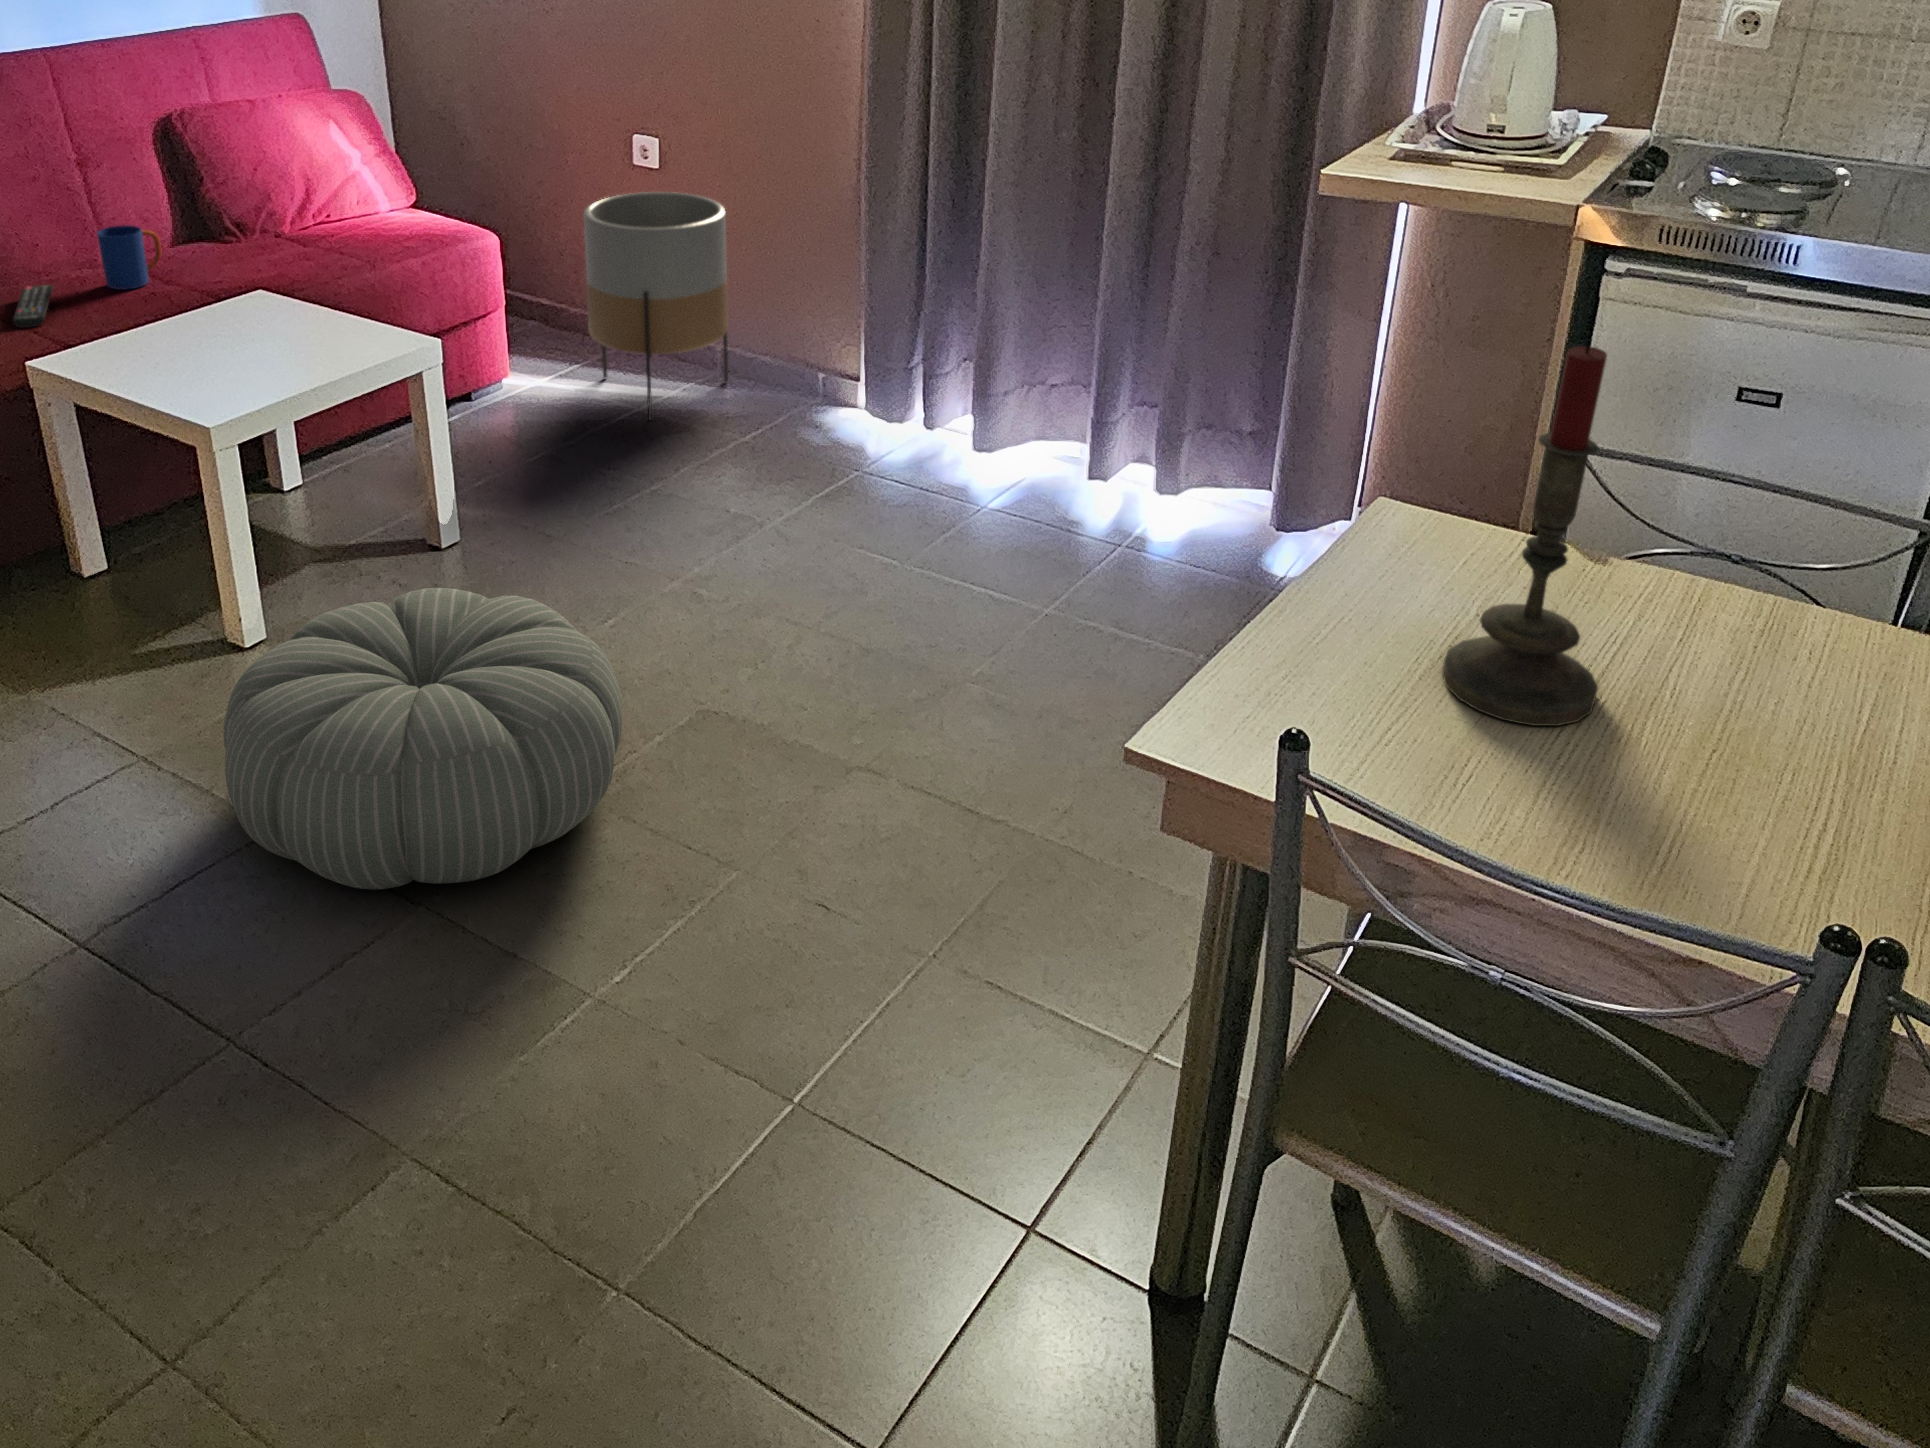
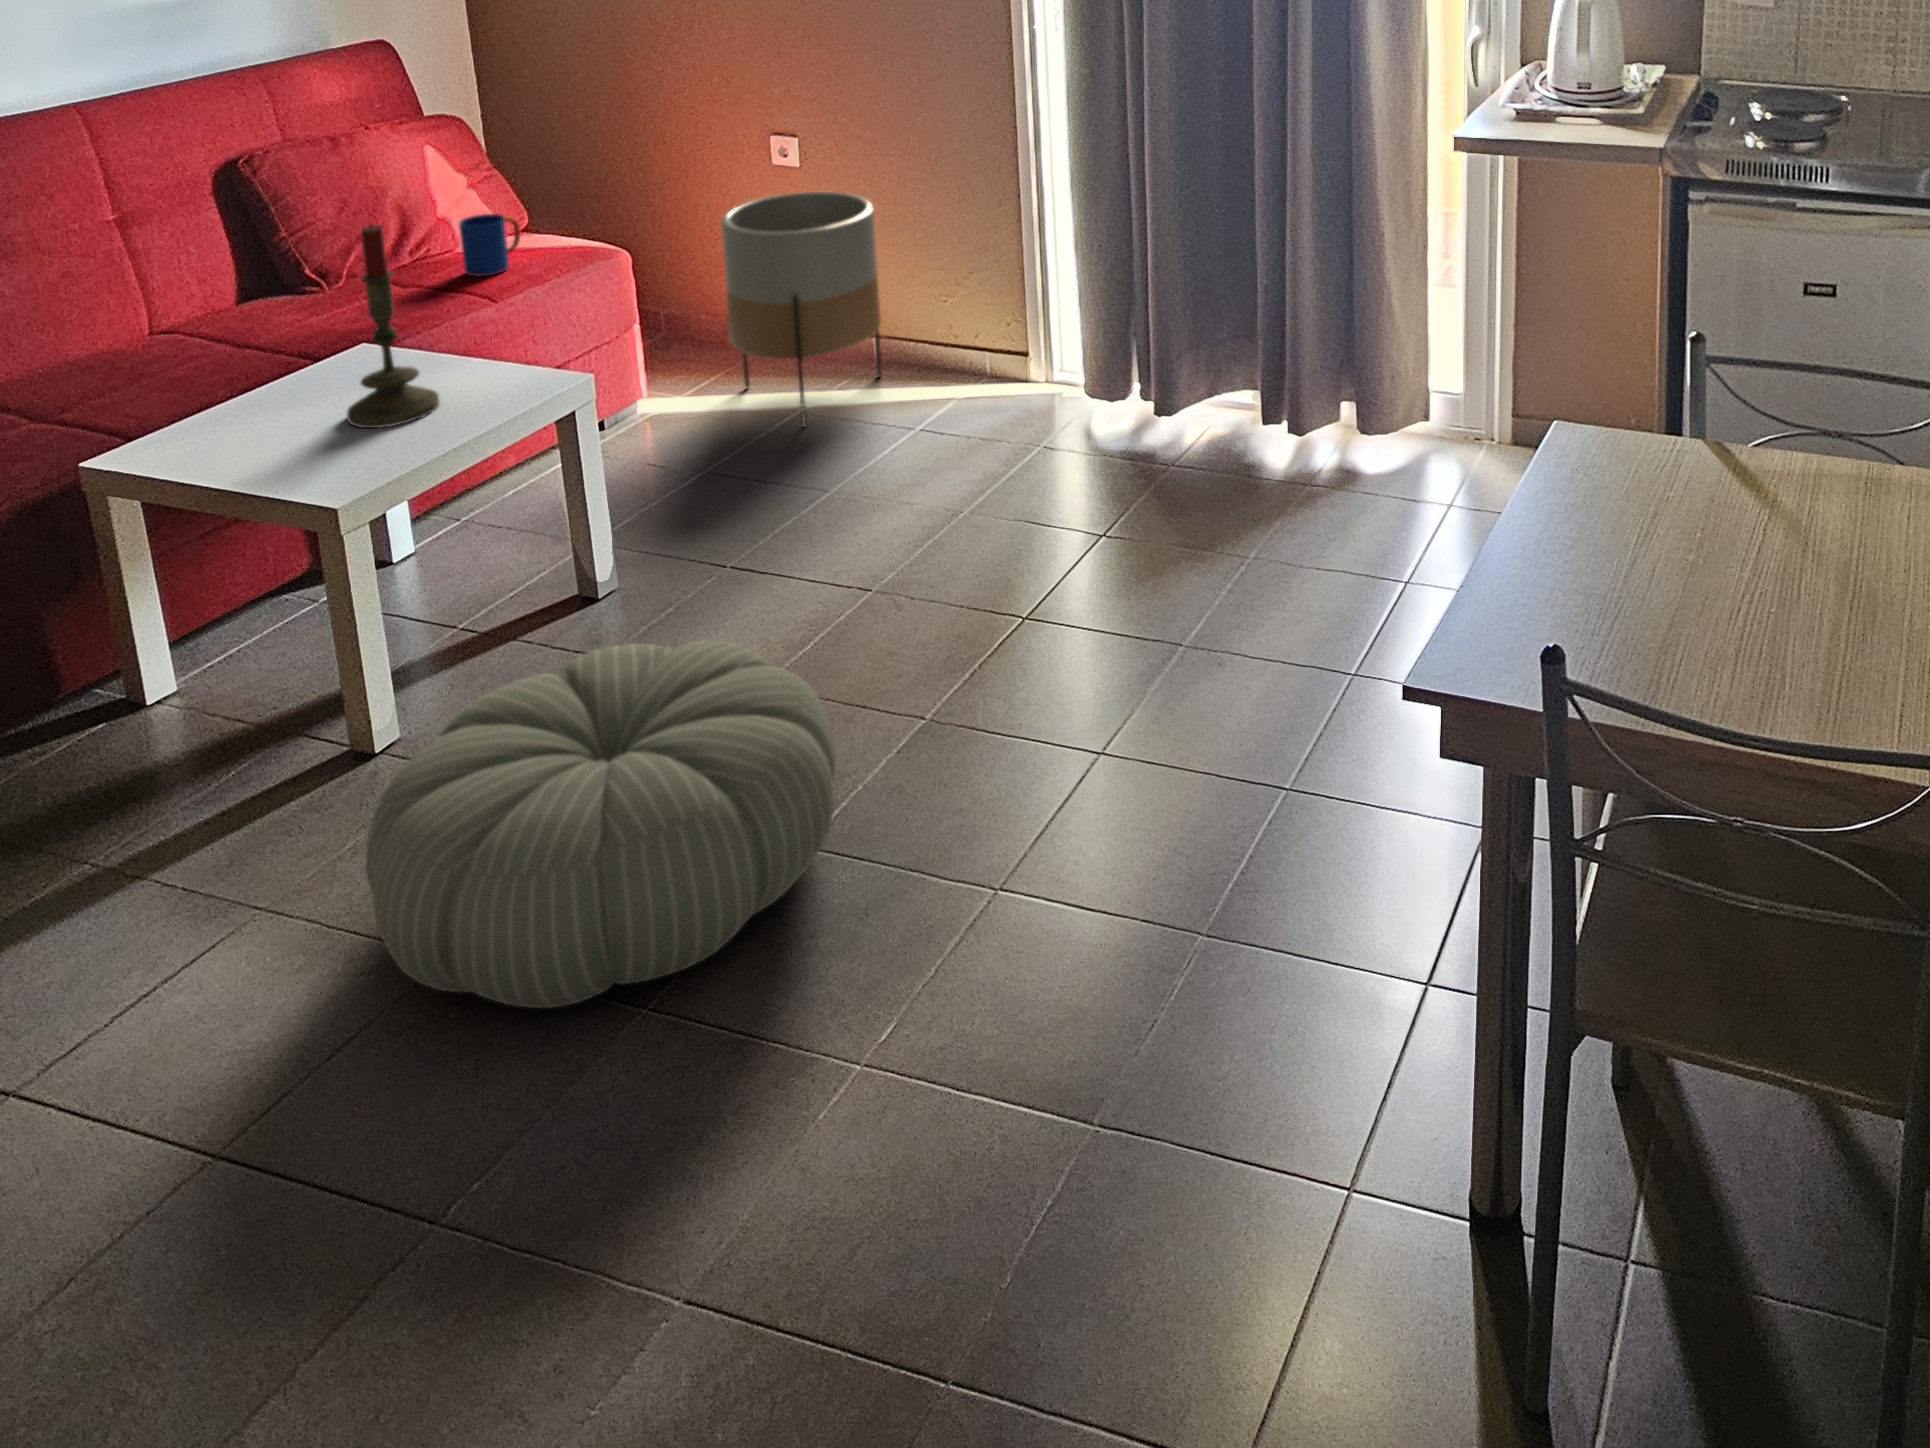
mug: present [97,225,161,290] -> present [459,214,521,277]
remote control: present [13,285,53,328] -> none [40,366,87,422]
candle: present [1442,340,1607,726] -> present [347,225,439,428]

